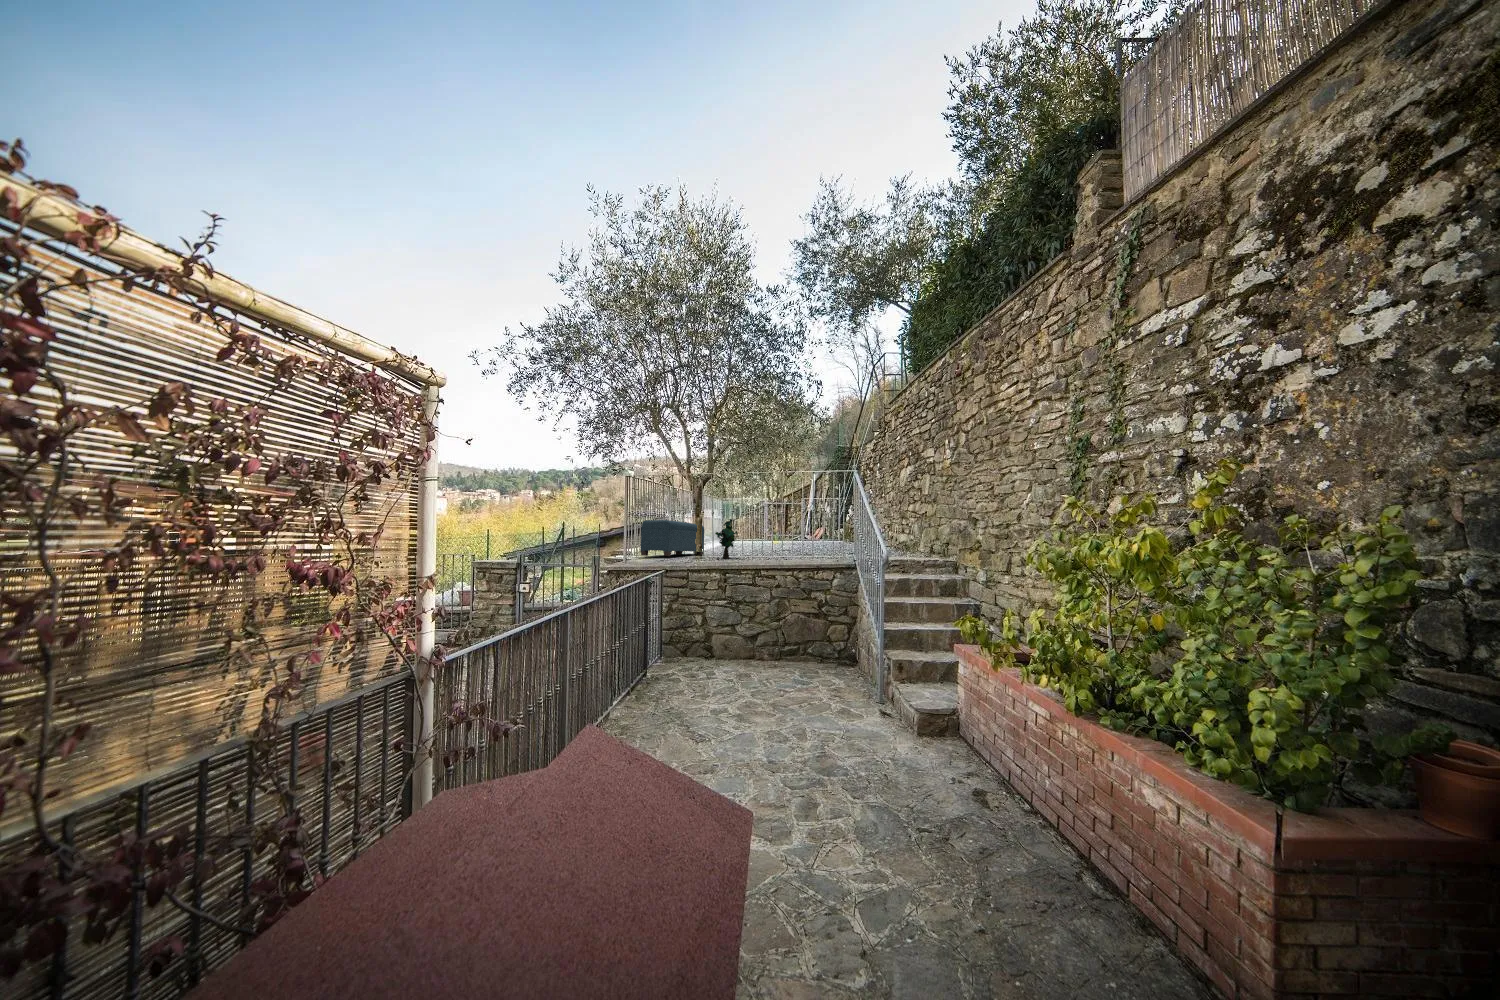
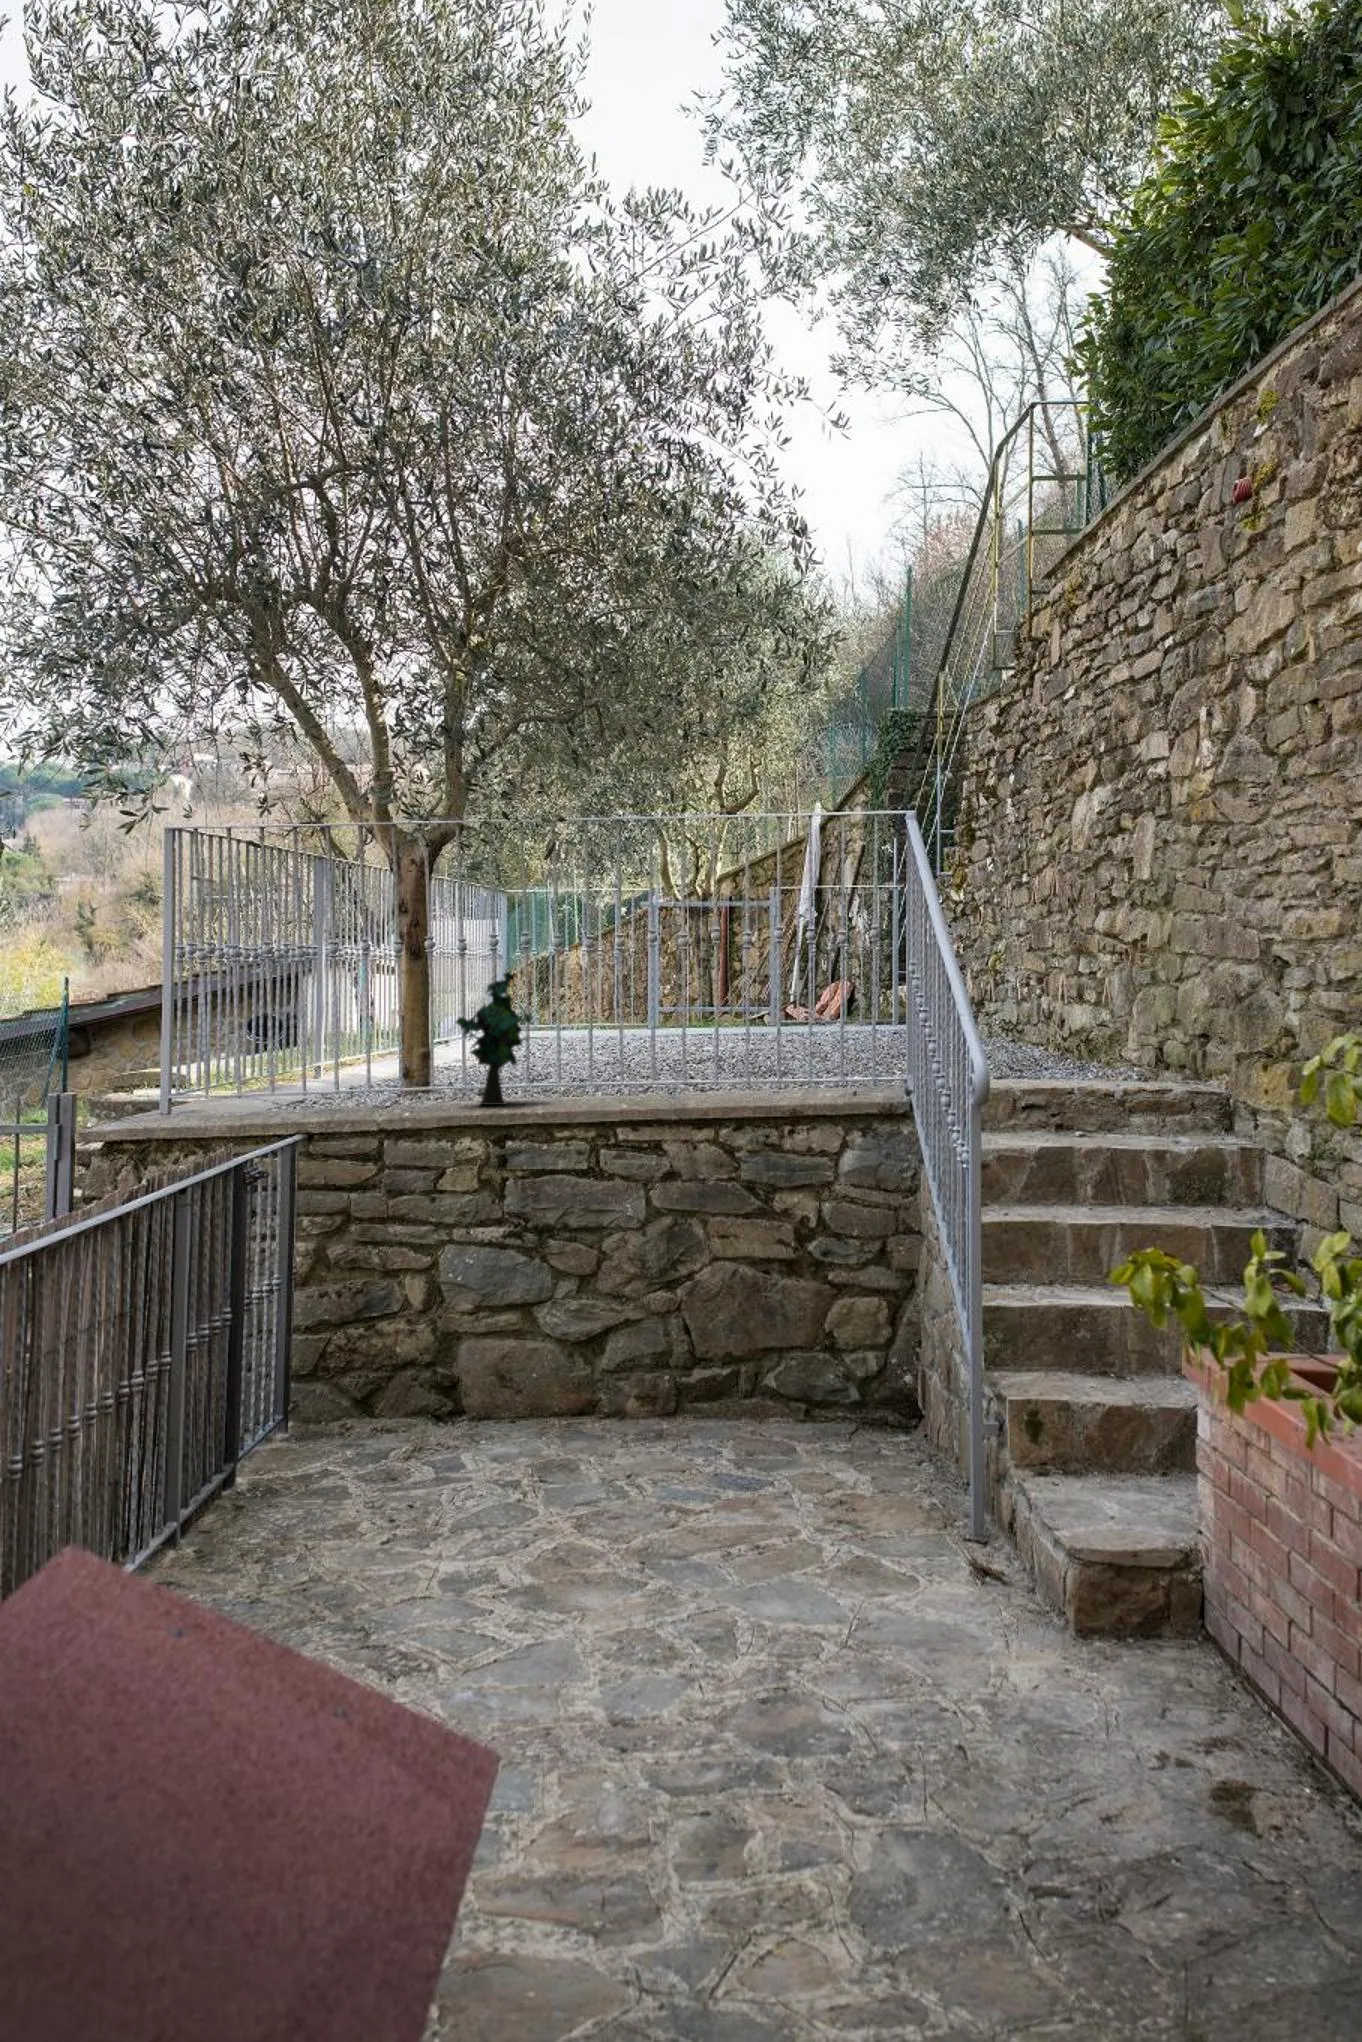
bench: present [640,520,704,556] -> none [208,978,432,1099]

